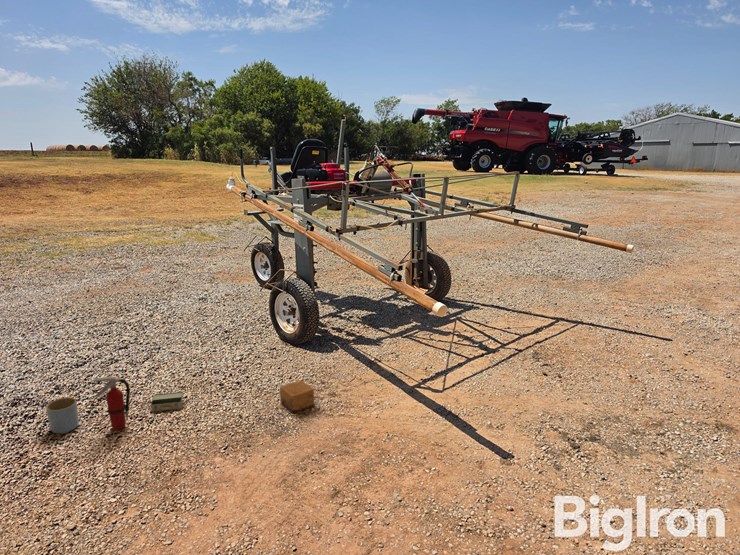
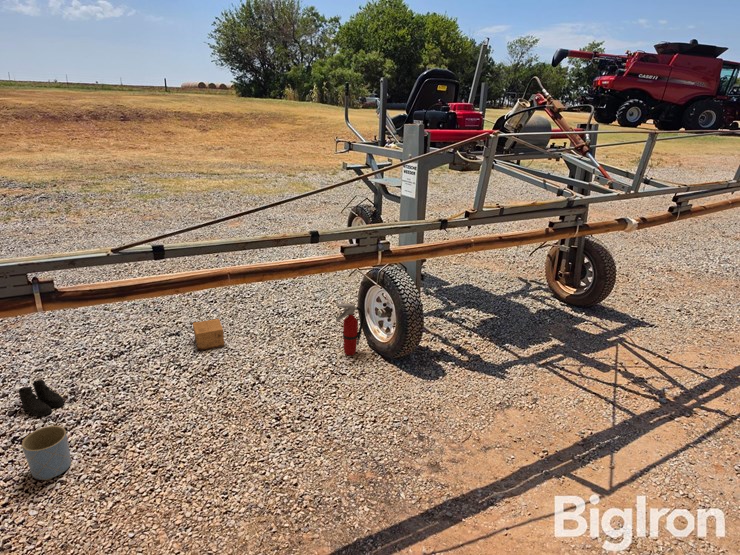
fire extinguisher: present [94,377,130,430] -> present [336,304,364,355]
boots: none [19,379,55,405] -> present [19,380,65,416]
cardboard box: present [280,380,314,414] -> present [193,319,225,351]
toolbox: present [151,392,183,412] -> none [170,428,220,458]

